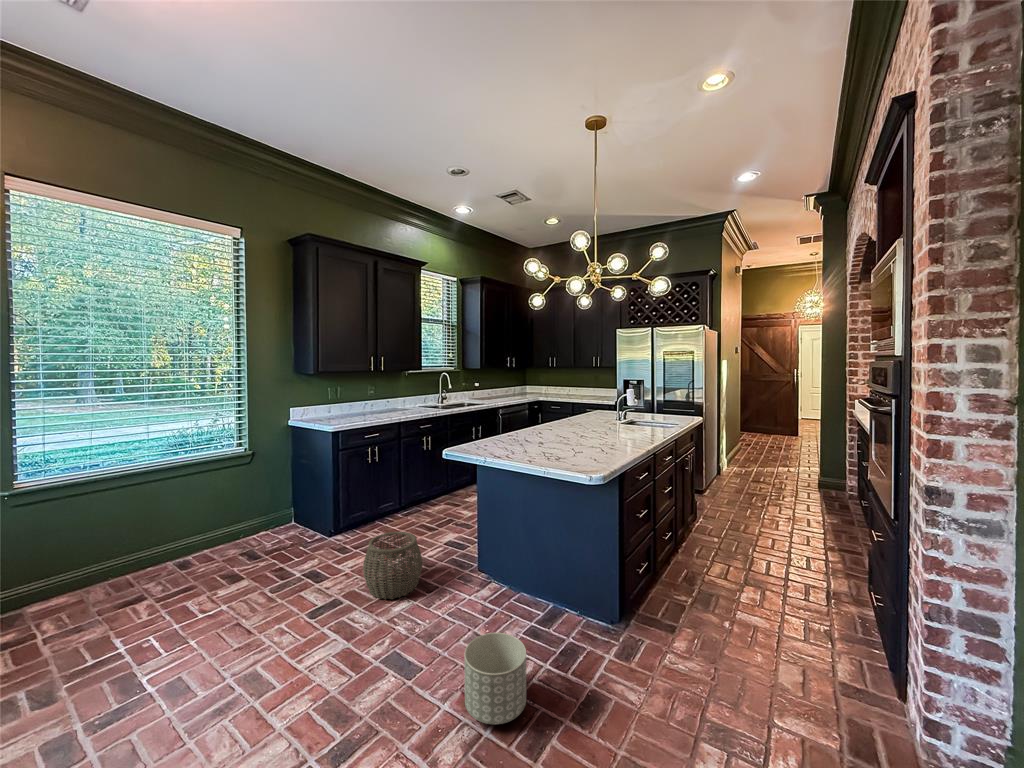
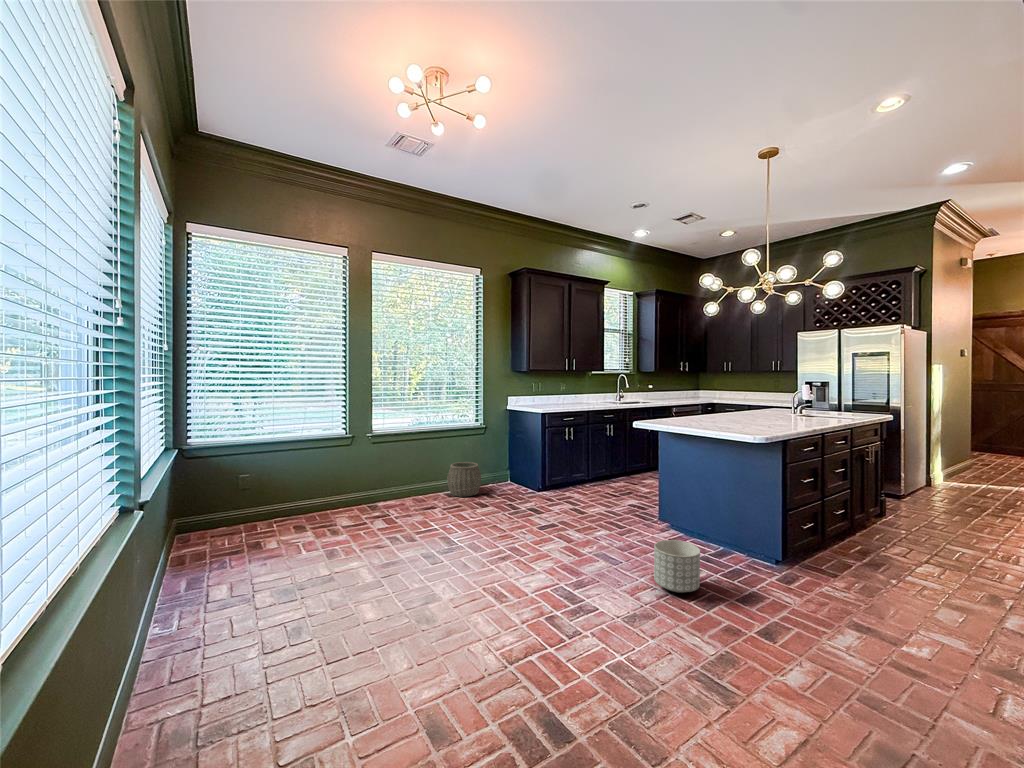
woven basket: present [363,532,422,599] -> present [447,462,481,497]

